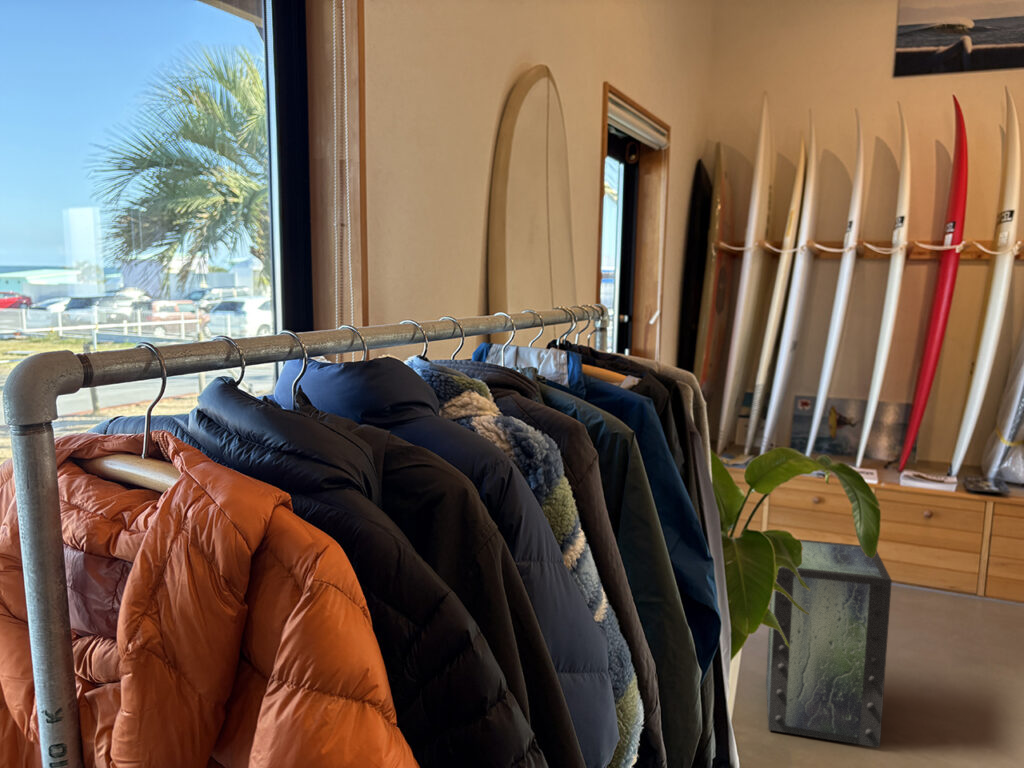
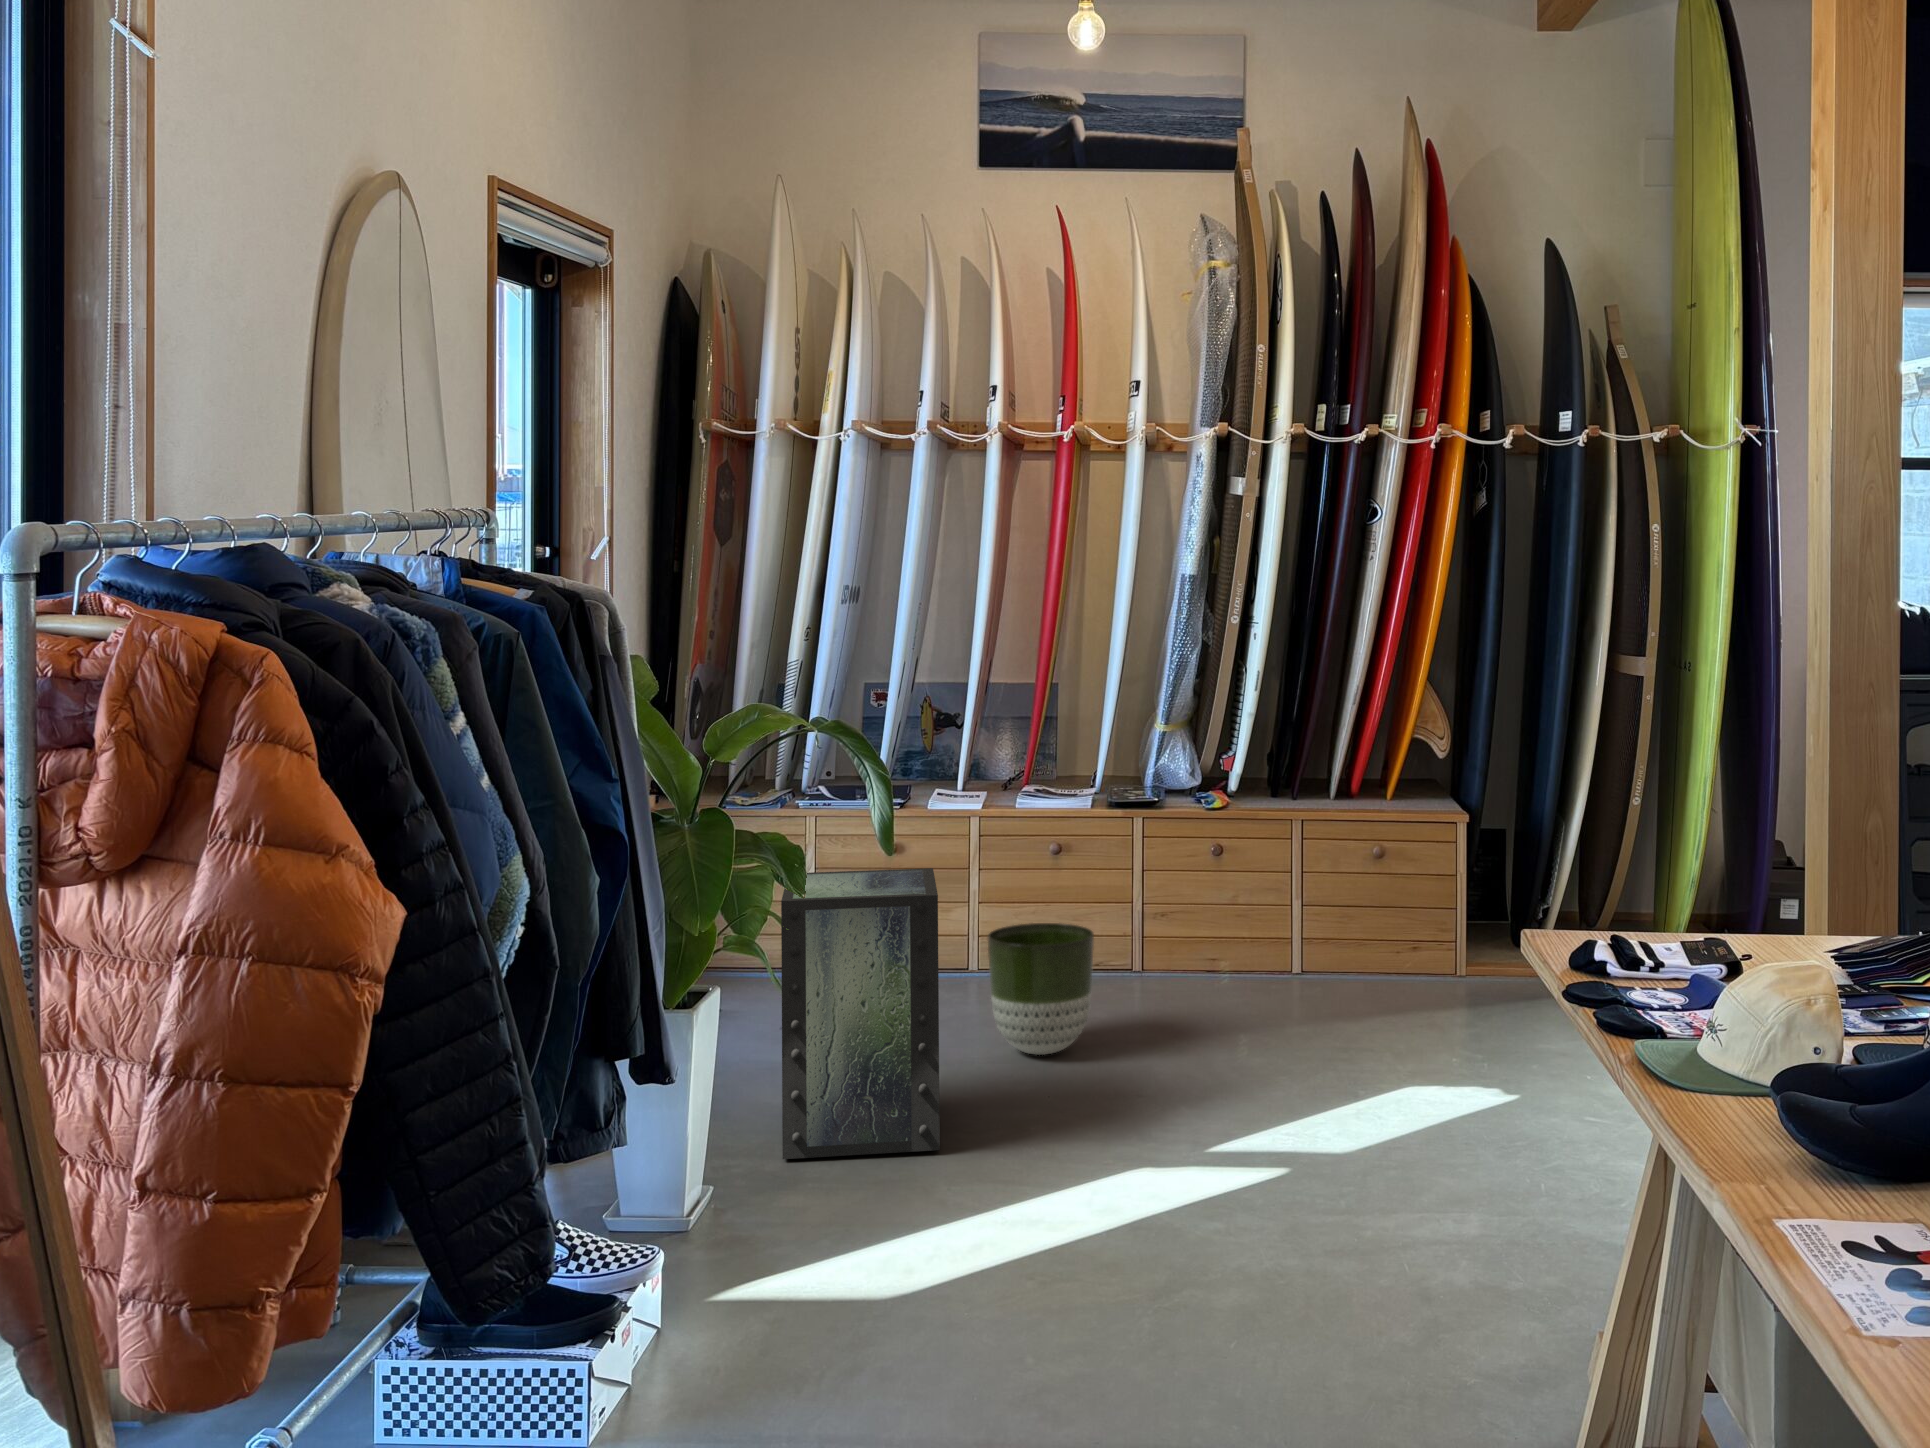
planter: none [898,574,978,666] -> present [988,923,1094,1055]

